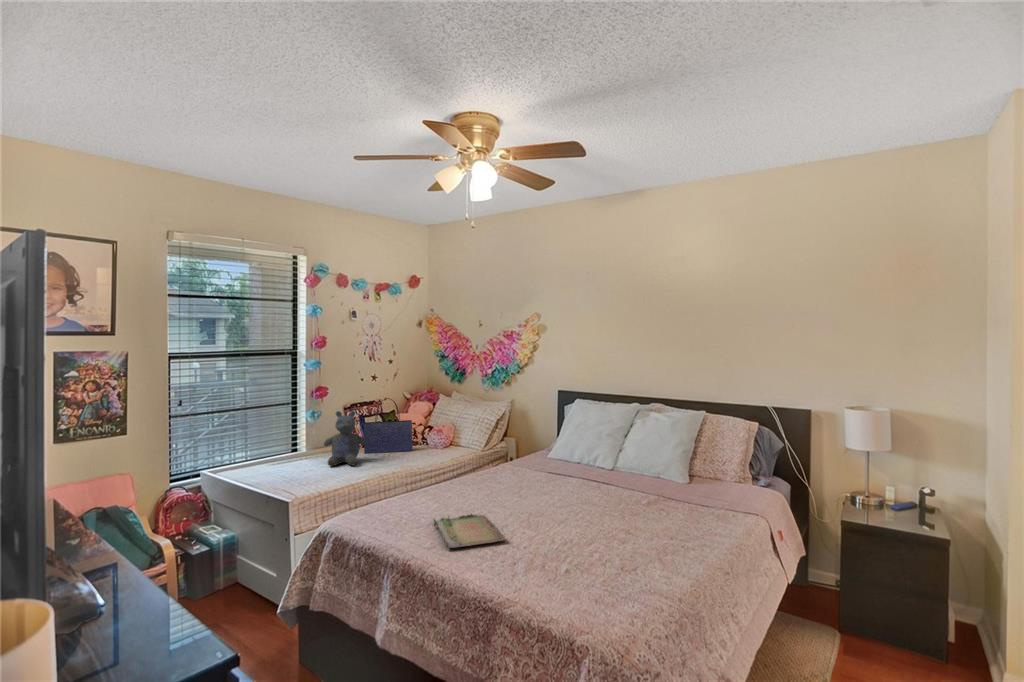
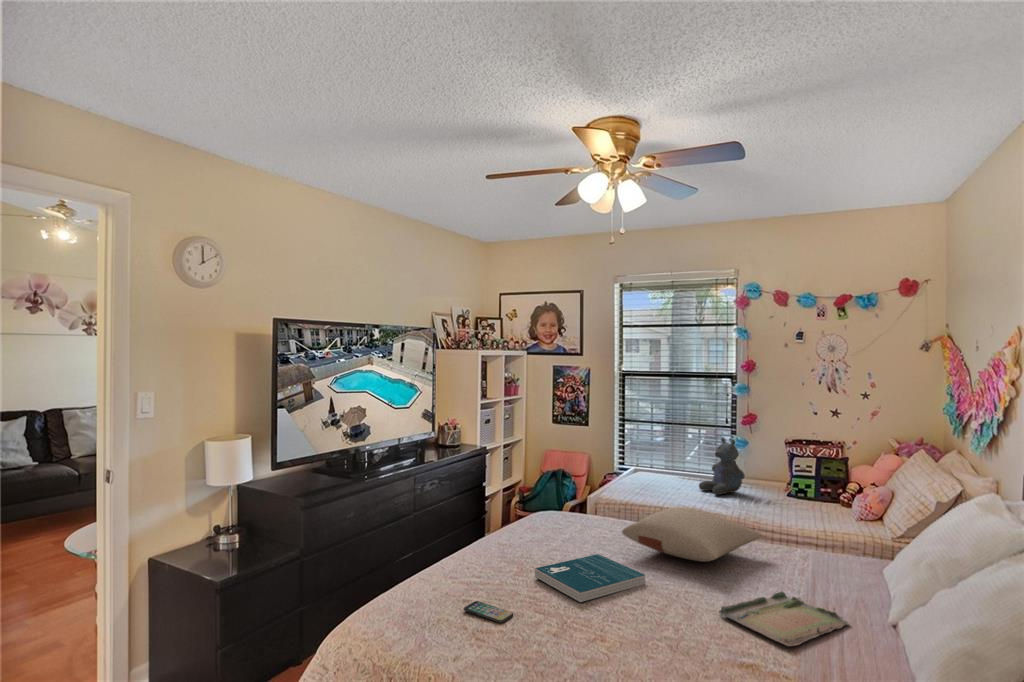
tote bag: present [364,398,416,454] -> none [767,436,829,507]
pillow: none [484,460,593,500] -> present [622,507,763,562]
book: none [542,511,632,554] -> present [535,554,645,603]
tray: present [434,514,506,548] -> present [719,591,849,646]
smartphone: none [639,570,677,593] -> present [464,601,513,623]

